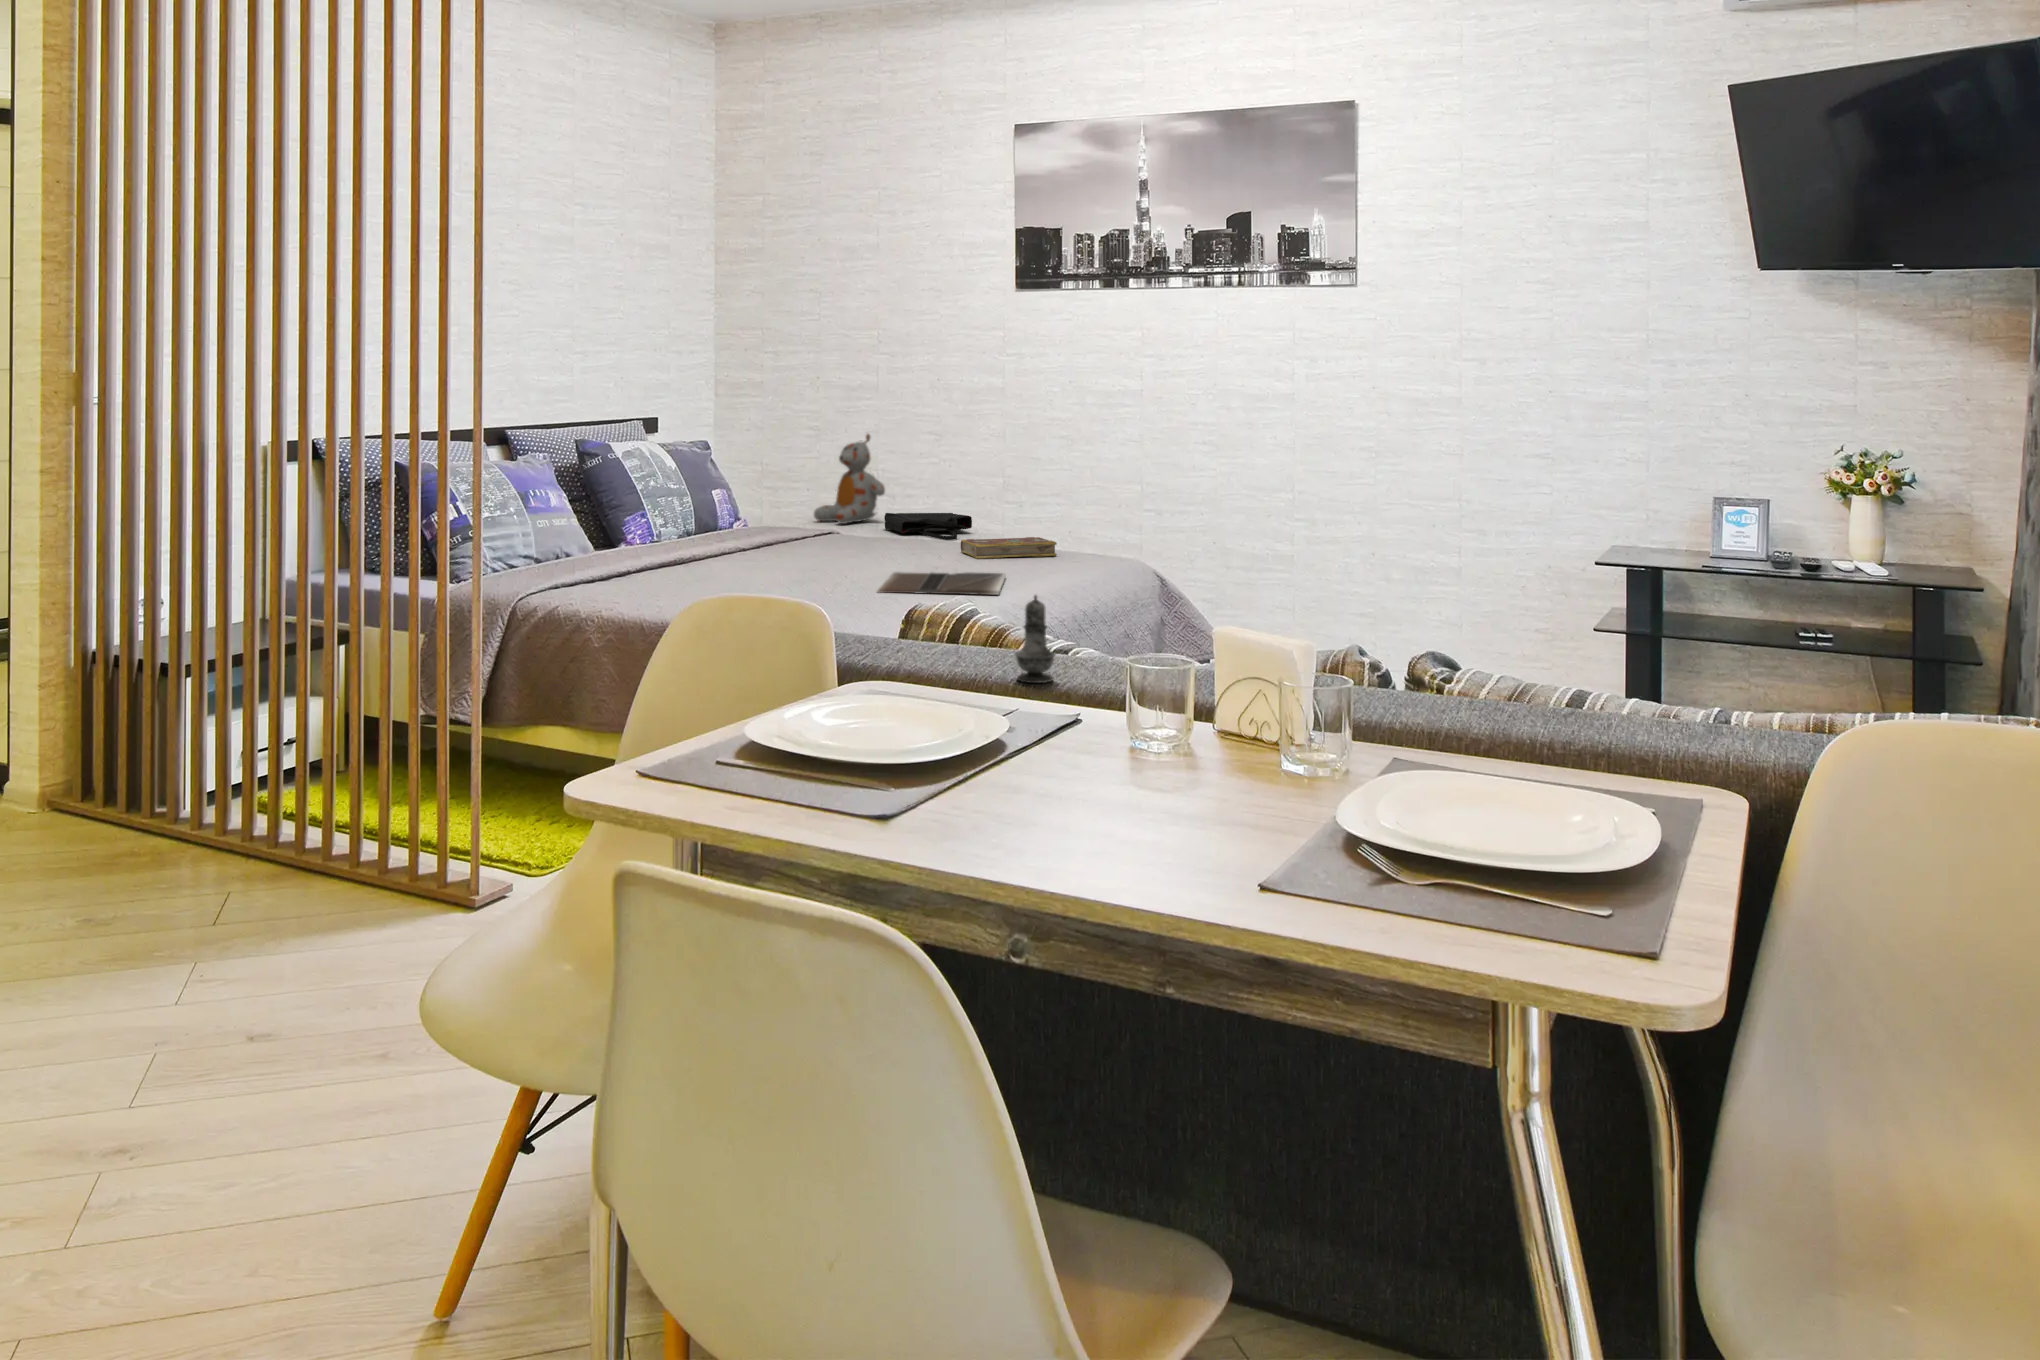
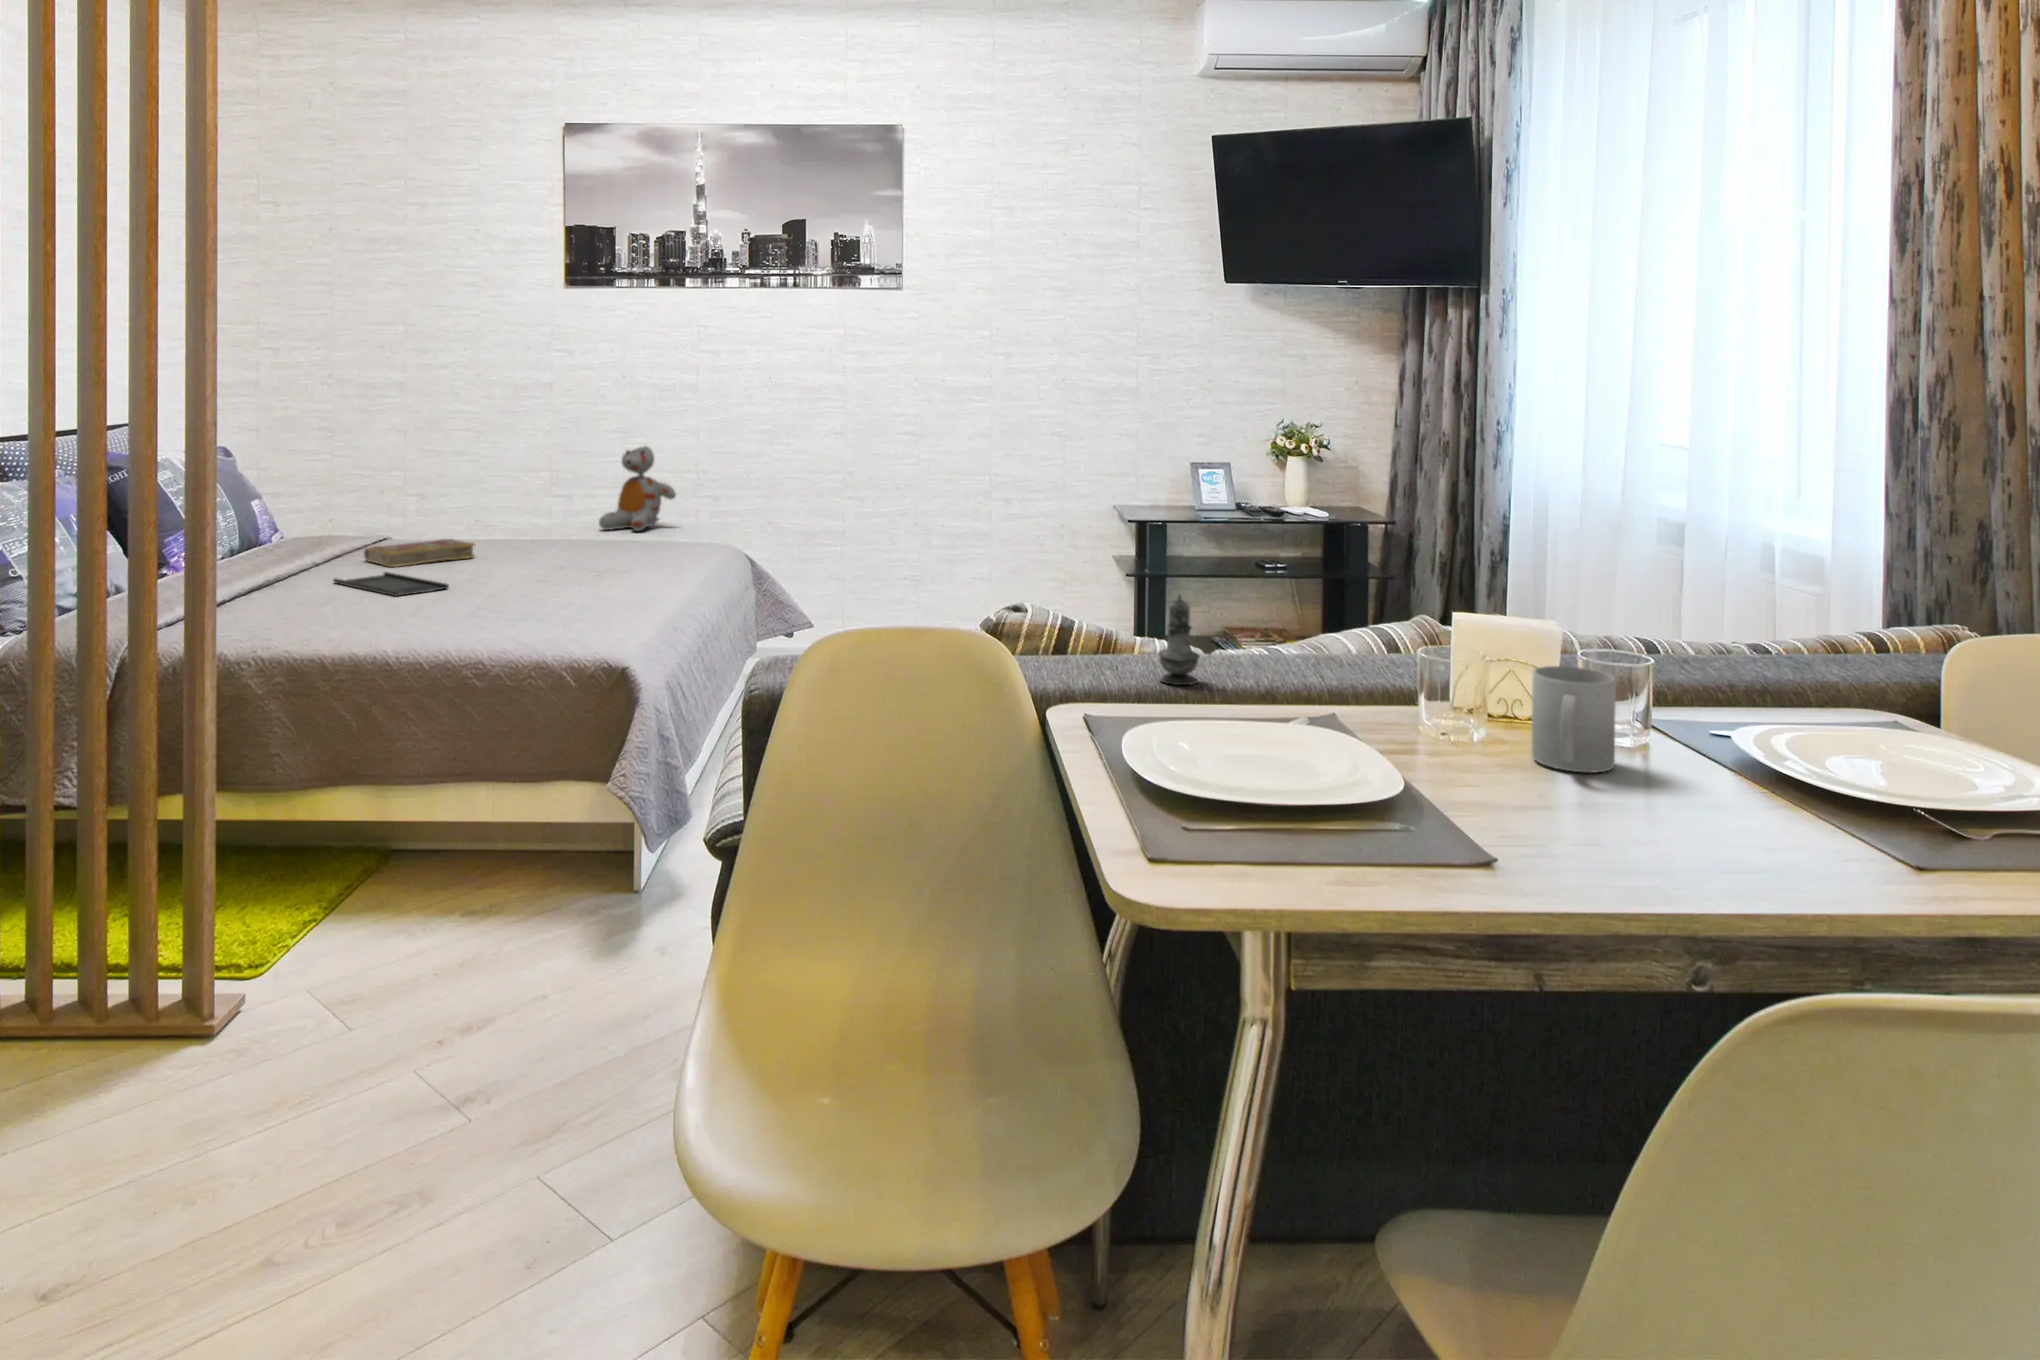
stuffed bear: present [814,434,885,524] -> present [599,446,676,531]
tote bag: present [884,513,972,540] -> none [424,509,521,537]
book: present [961,537,1057,559] -> present [364,539,475,567]
tray: none [735,560,816,581] -> present [333,572,449,596]
laptop: present [877,572,1006,595] -> none [522,567,667,598]
mug: none [1117,676,1215,781] -> present [1532,666,1616,772]

